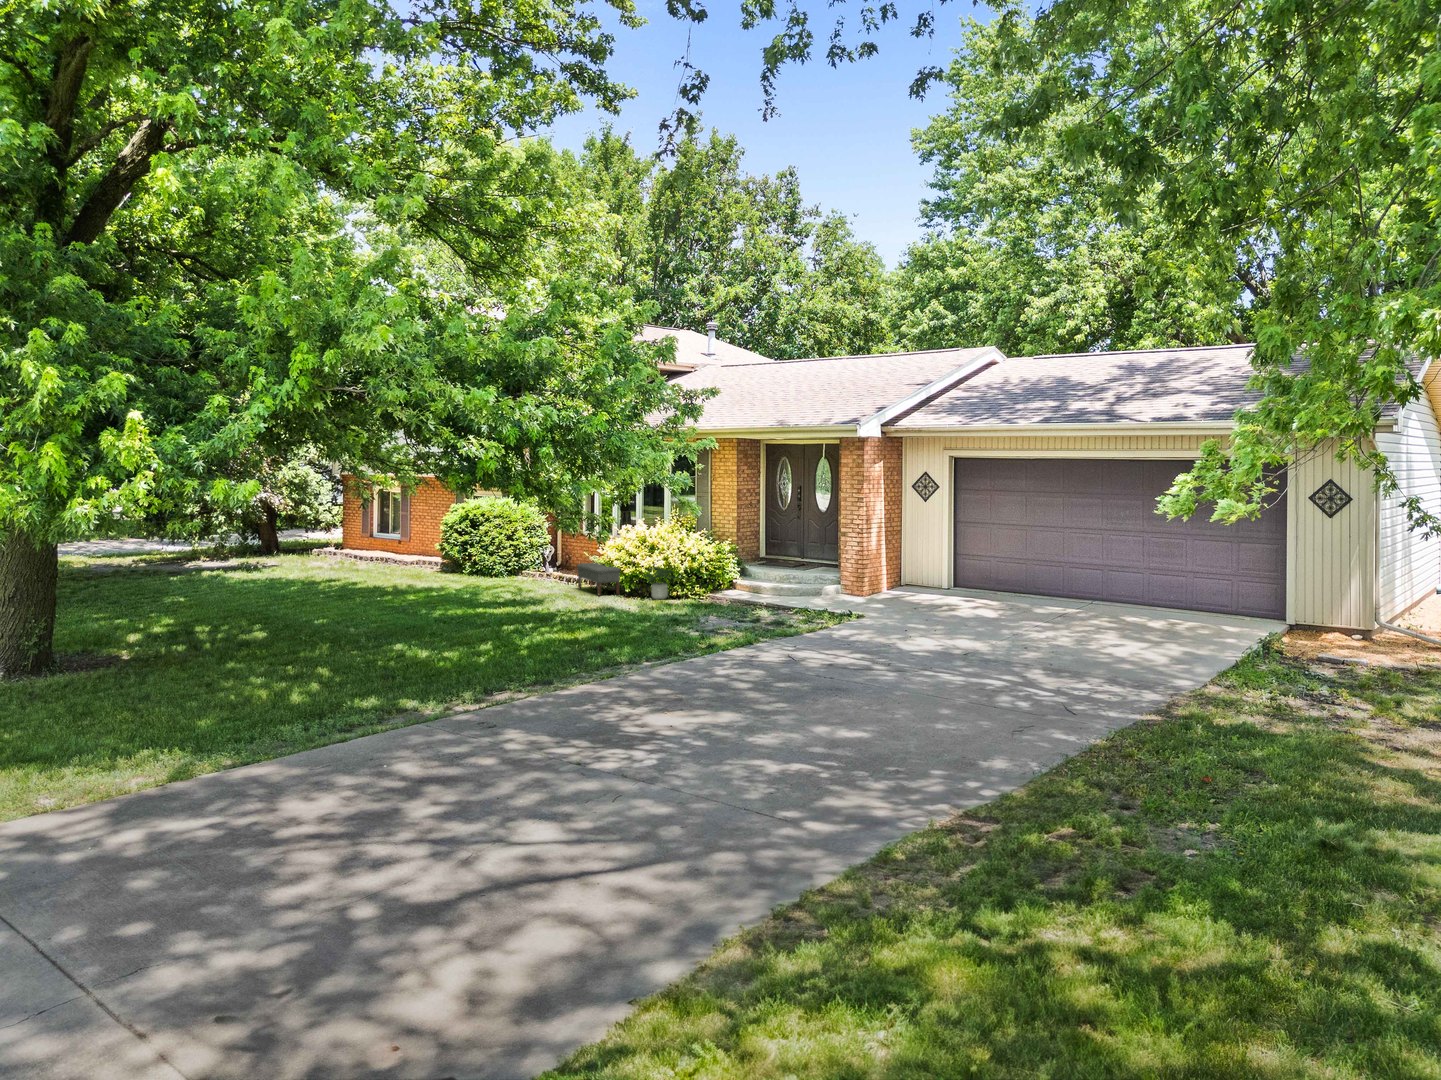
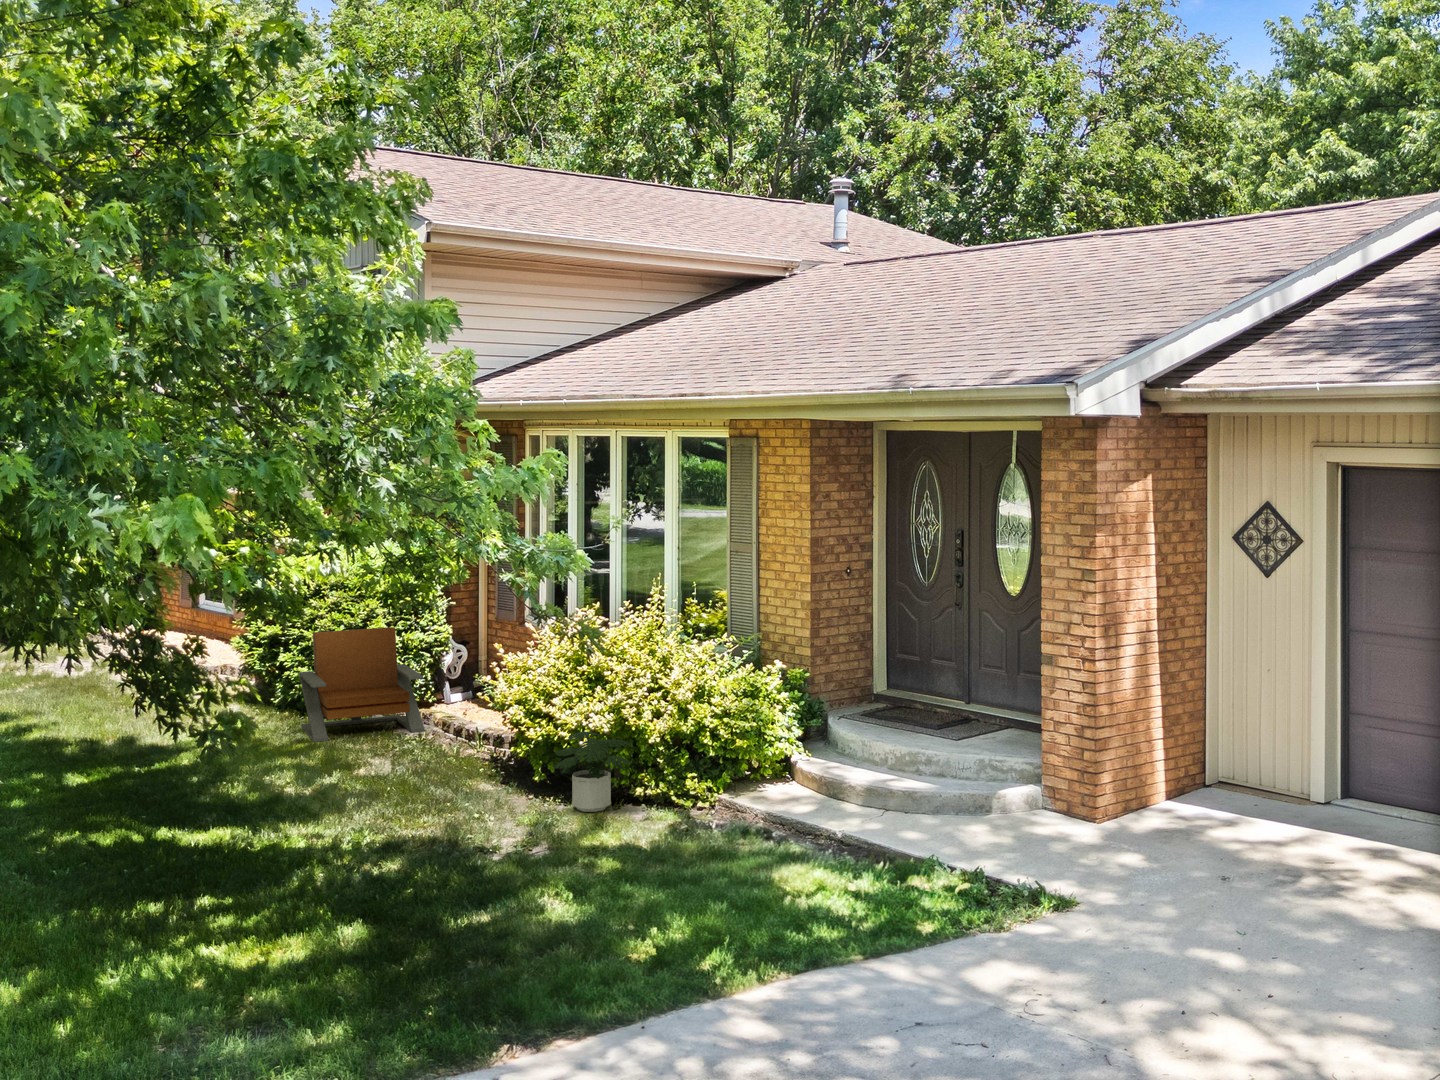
lounge chair: none [486,535,550,586] -> present [299,627,425,742]
bench: present [577,563,620,596] -> none [446,703,517,793]

